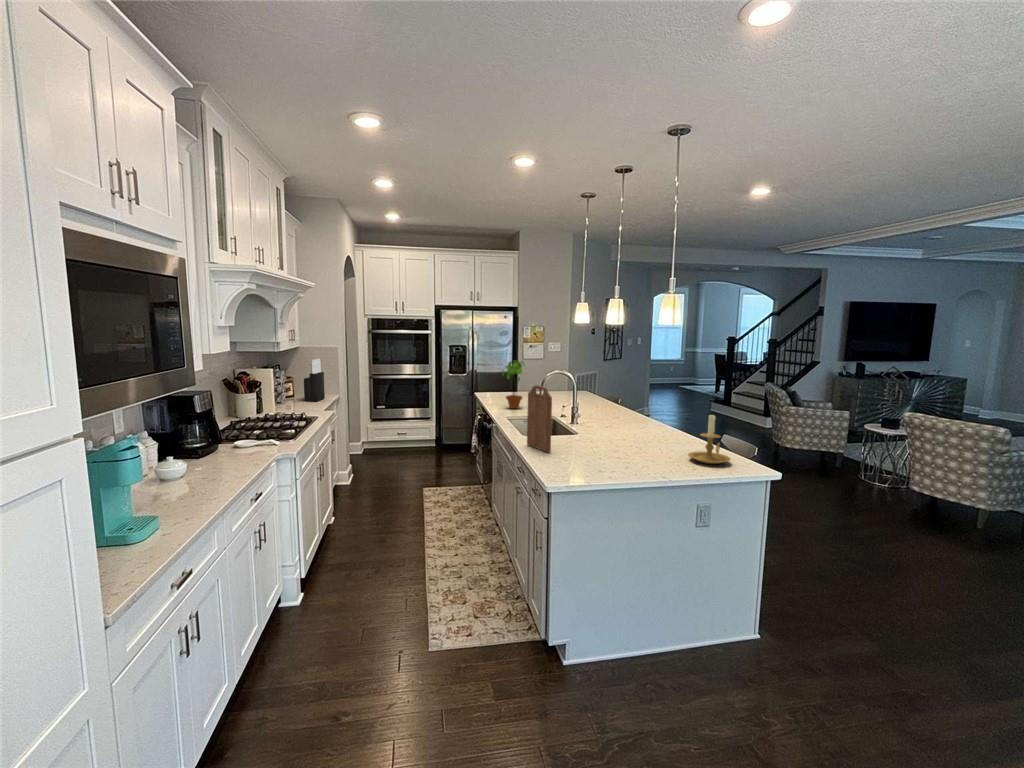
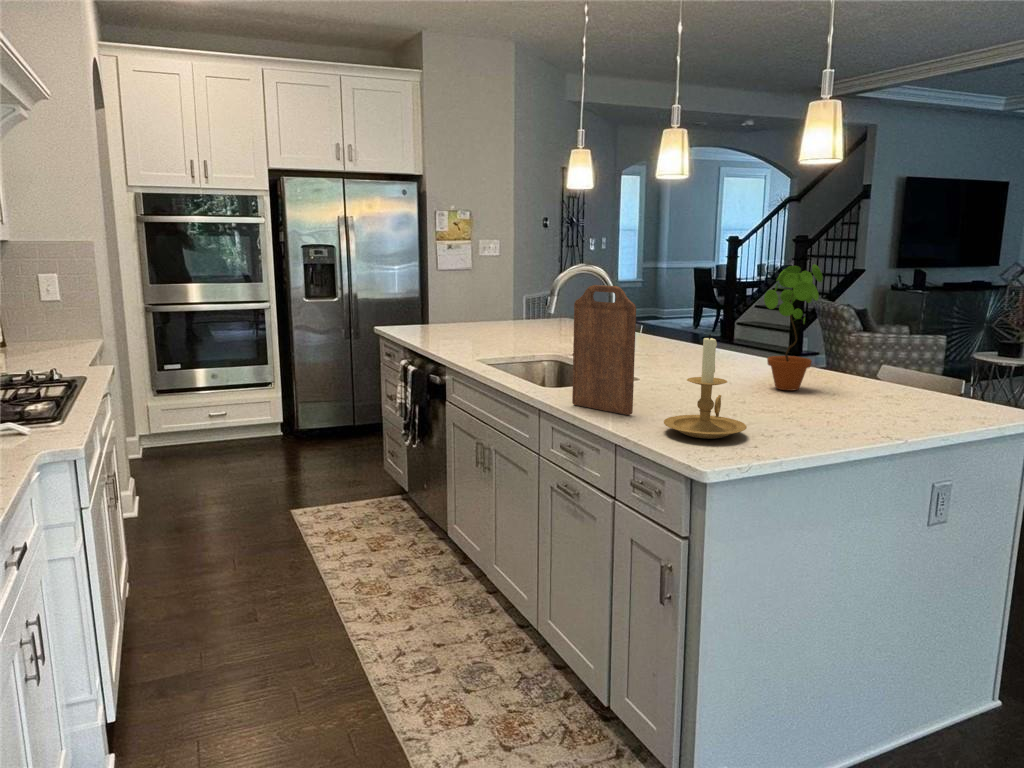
knife block: present [304,359,325,401] -> none [32,264,79,353]
potted plant: present [502,360,524,409] -> present [764,265,823,391]
candle holder: present [688,415,730,464] -> present [664,334,747,439]

